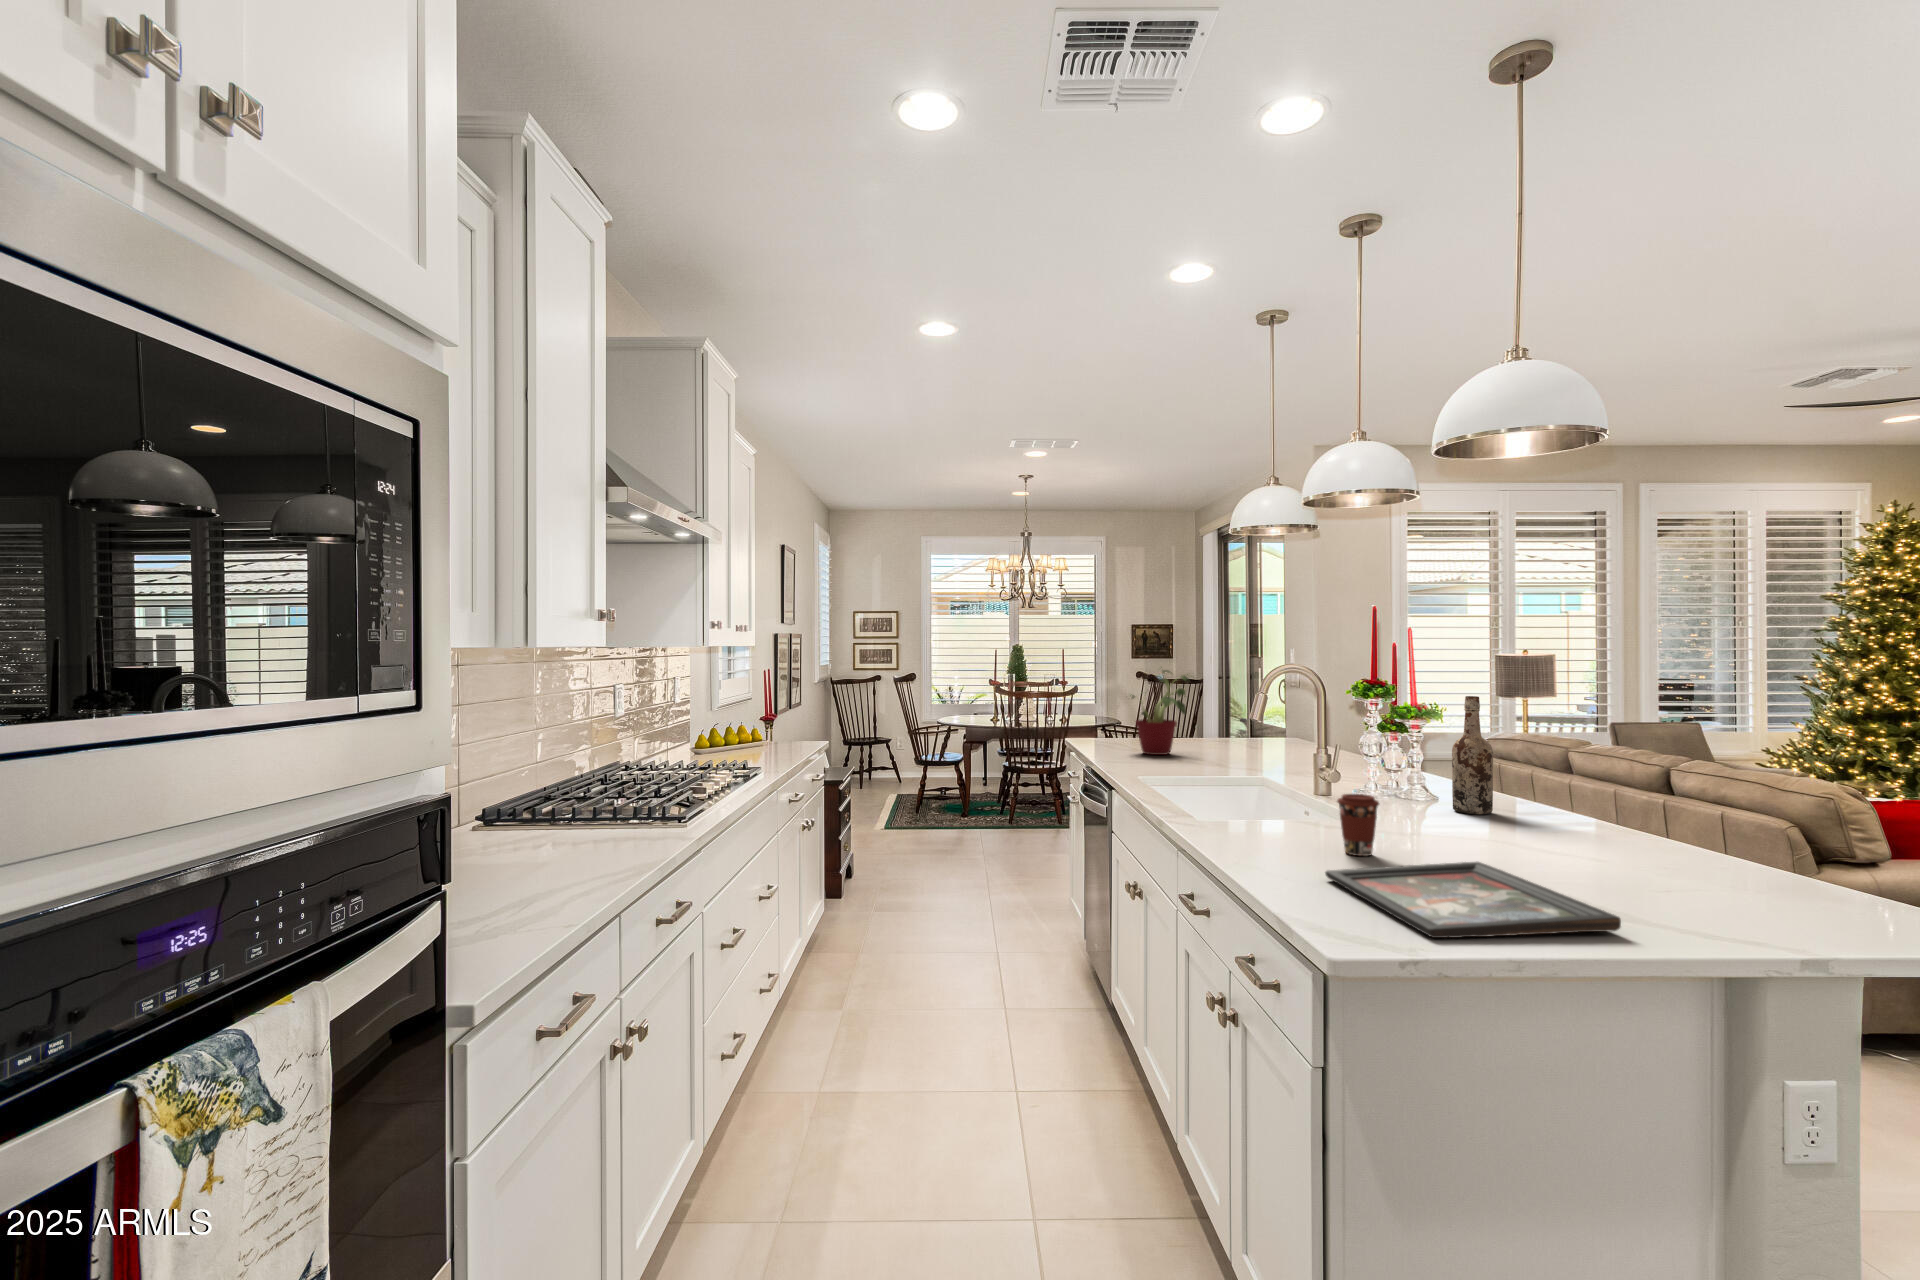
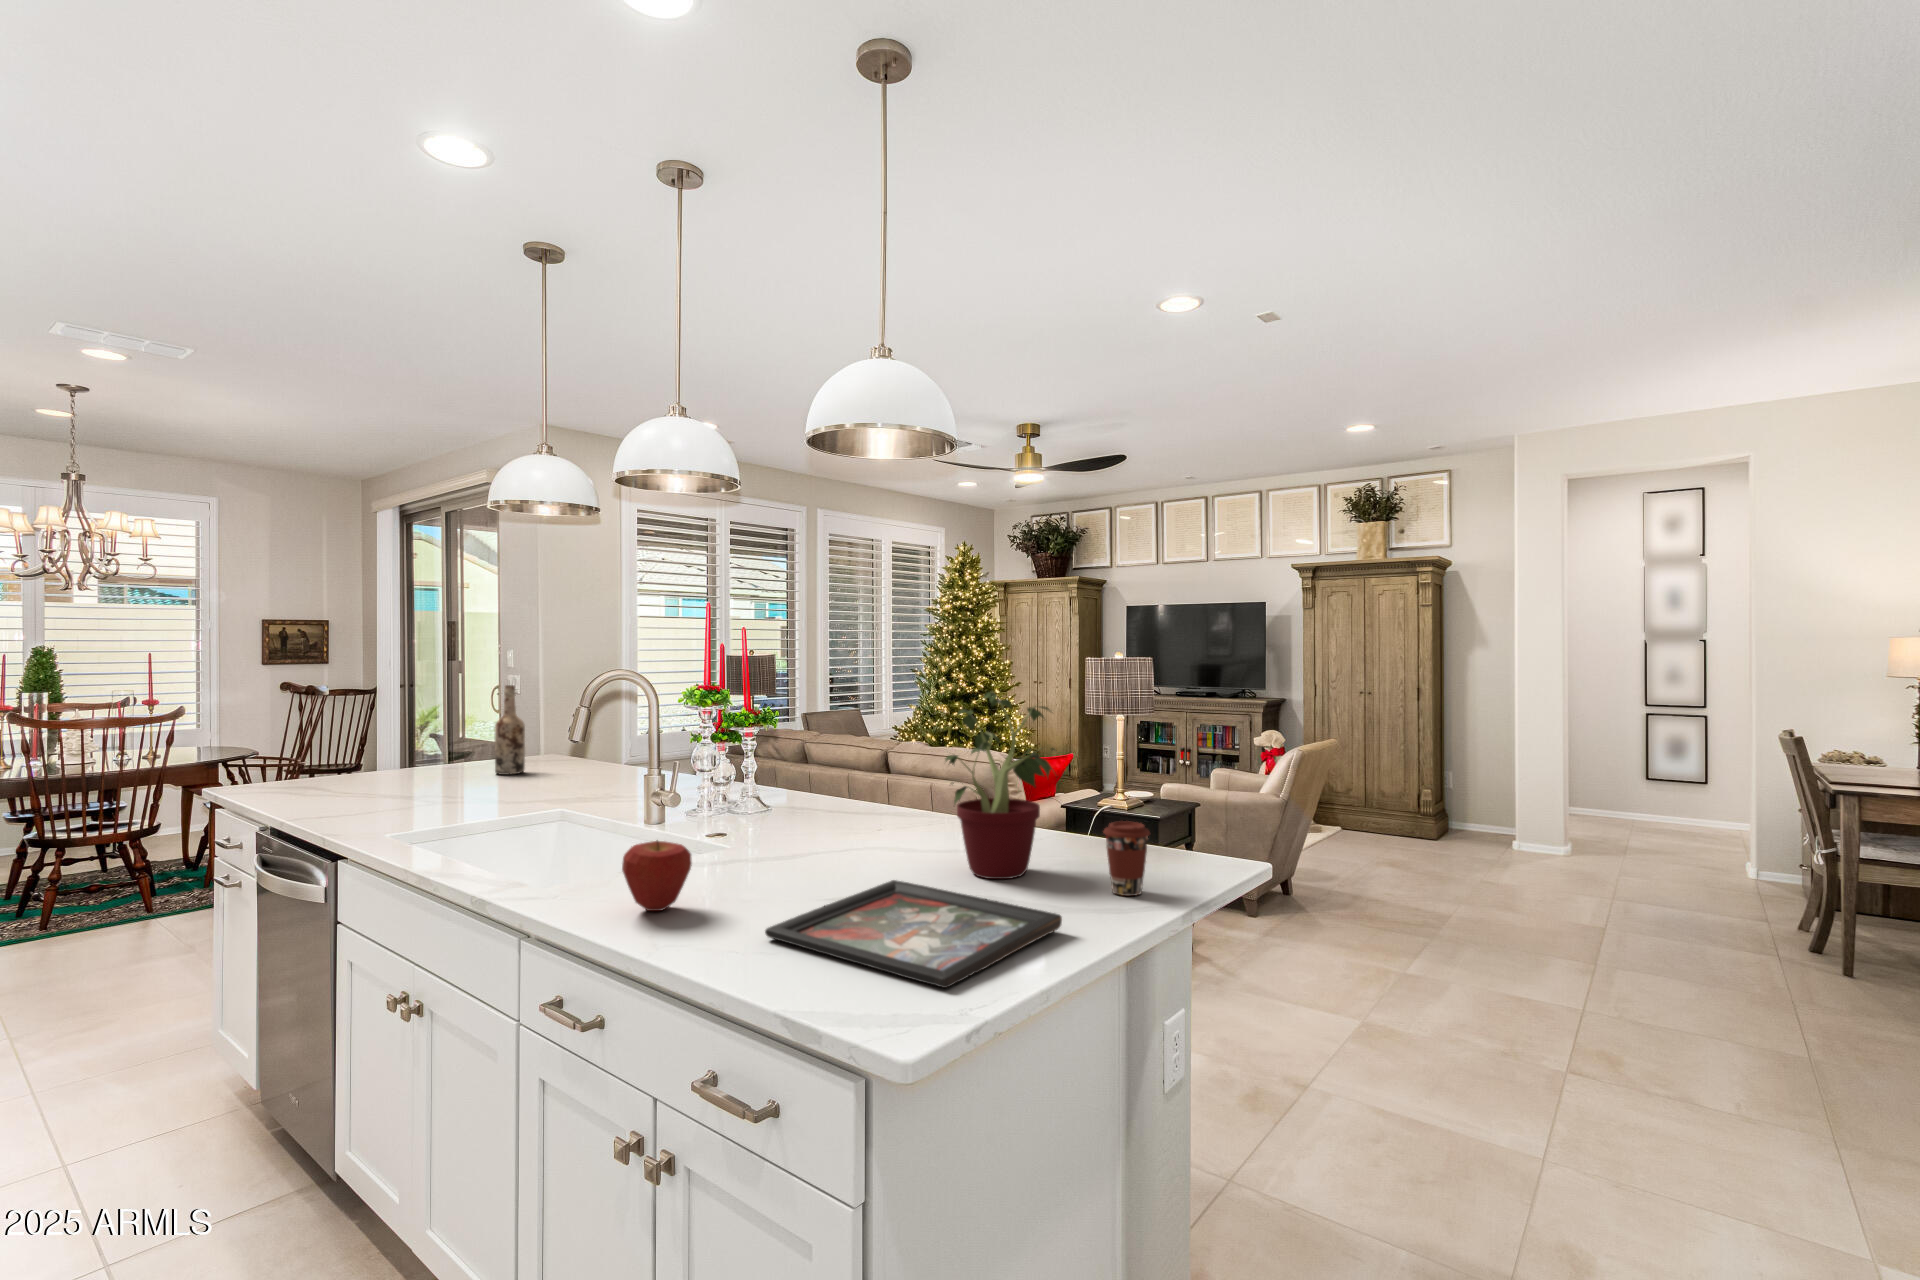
potted plant: present [1130,667,1188,755] -> present [945,692,1055,879]
wine bottle: present [1452,696,1493,814] -> present [495,685,525,775]
apple: none [1241,792,1296,848] -> present [622,840,692,911]
coffee cup: present [1337,794,1379,856] -> present [1104,821,1150,896]

